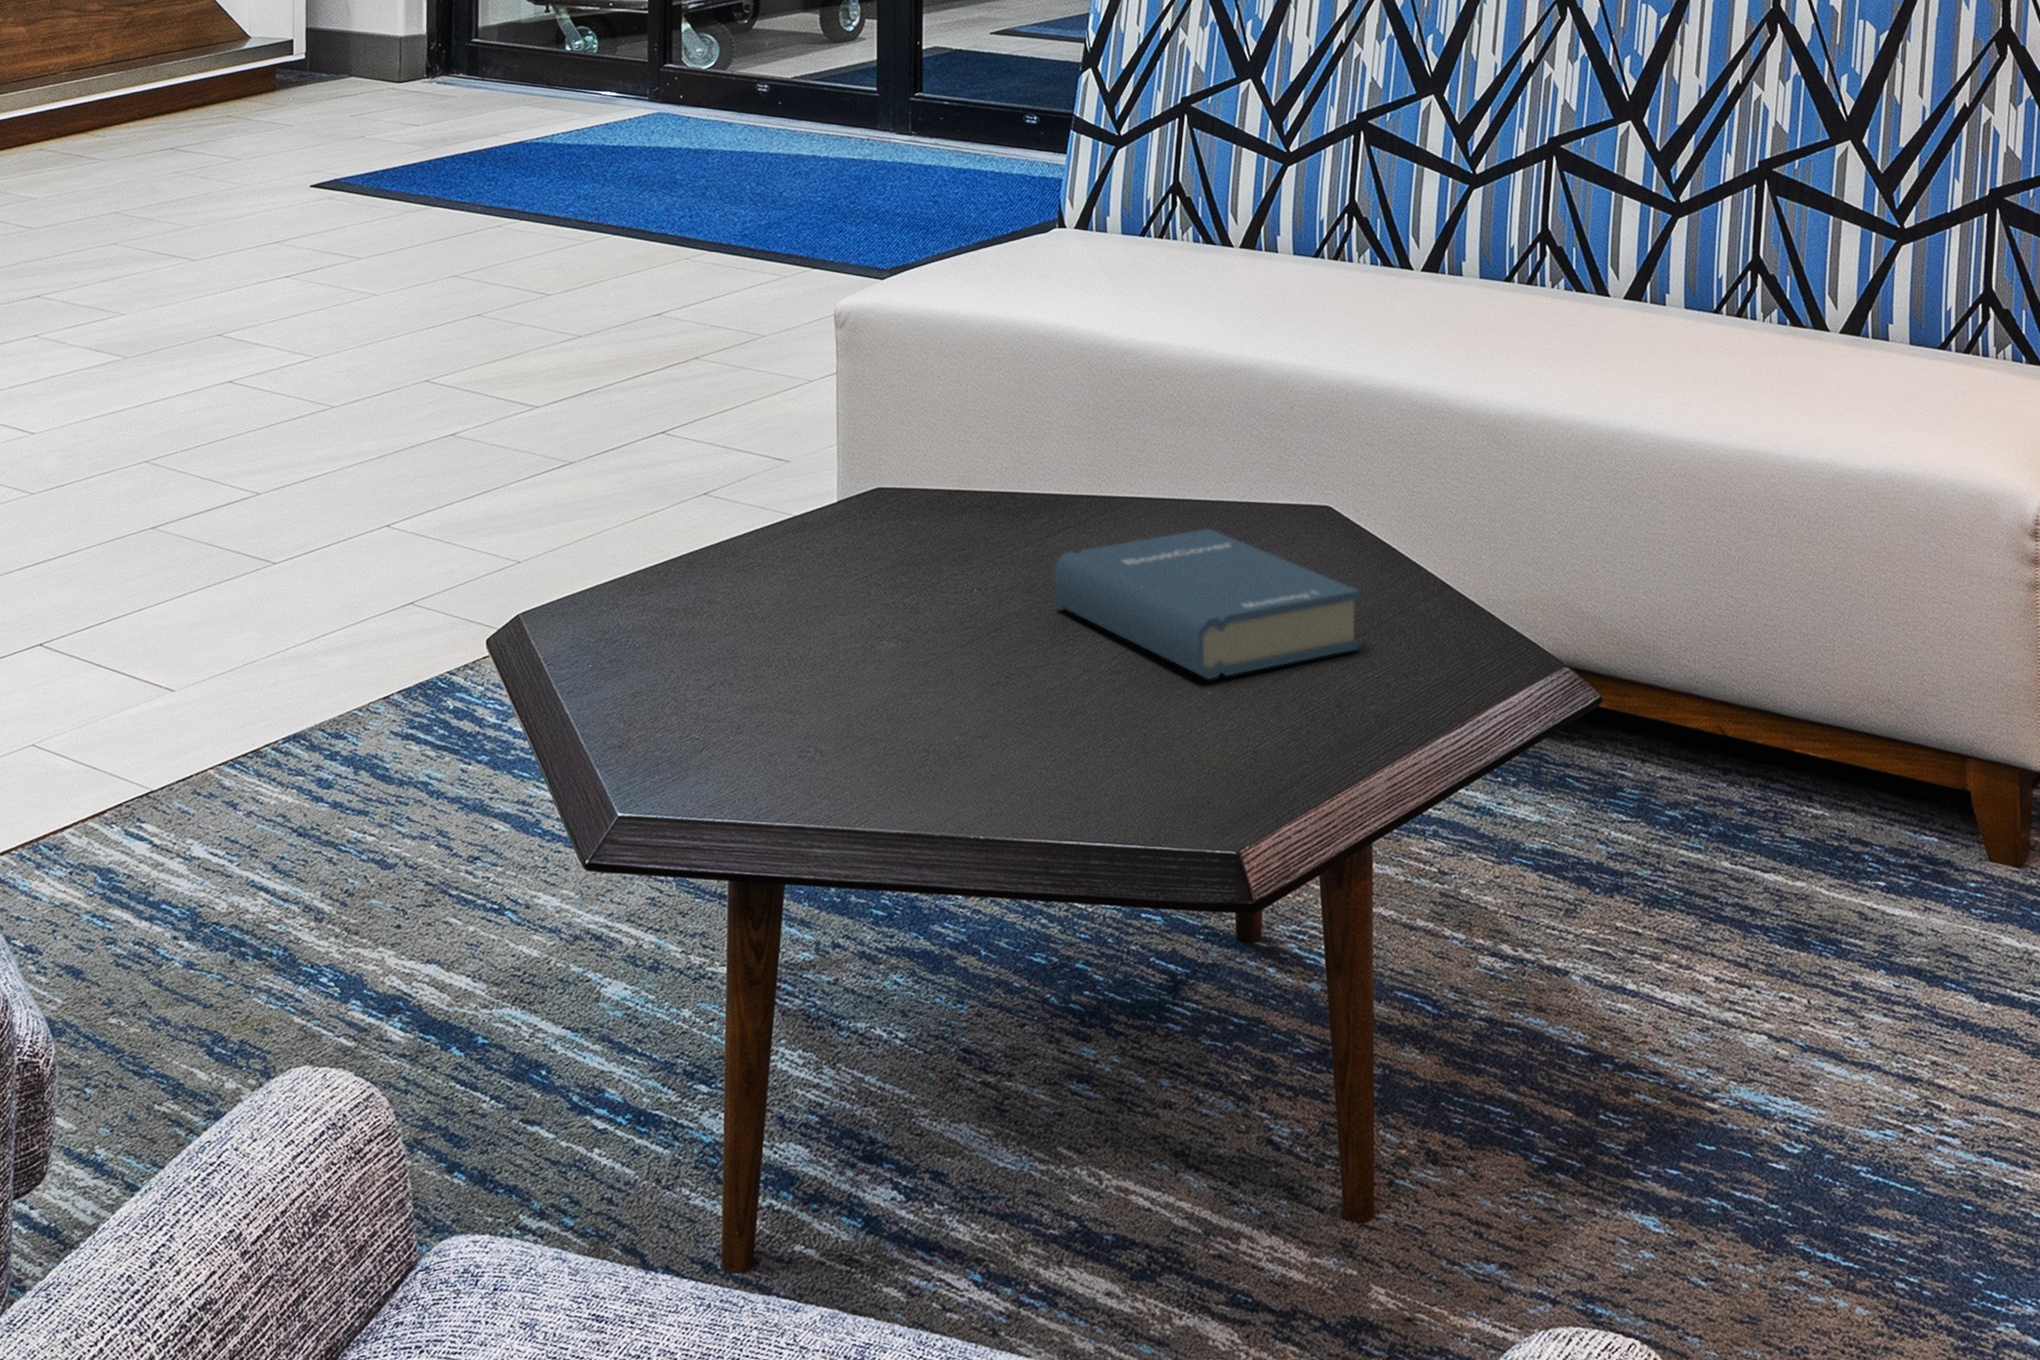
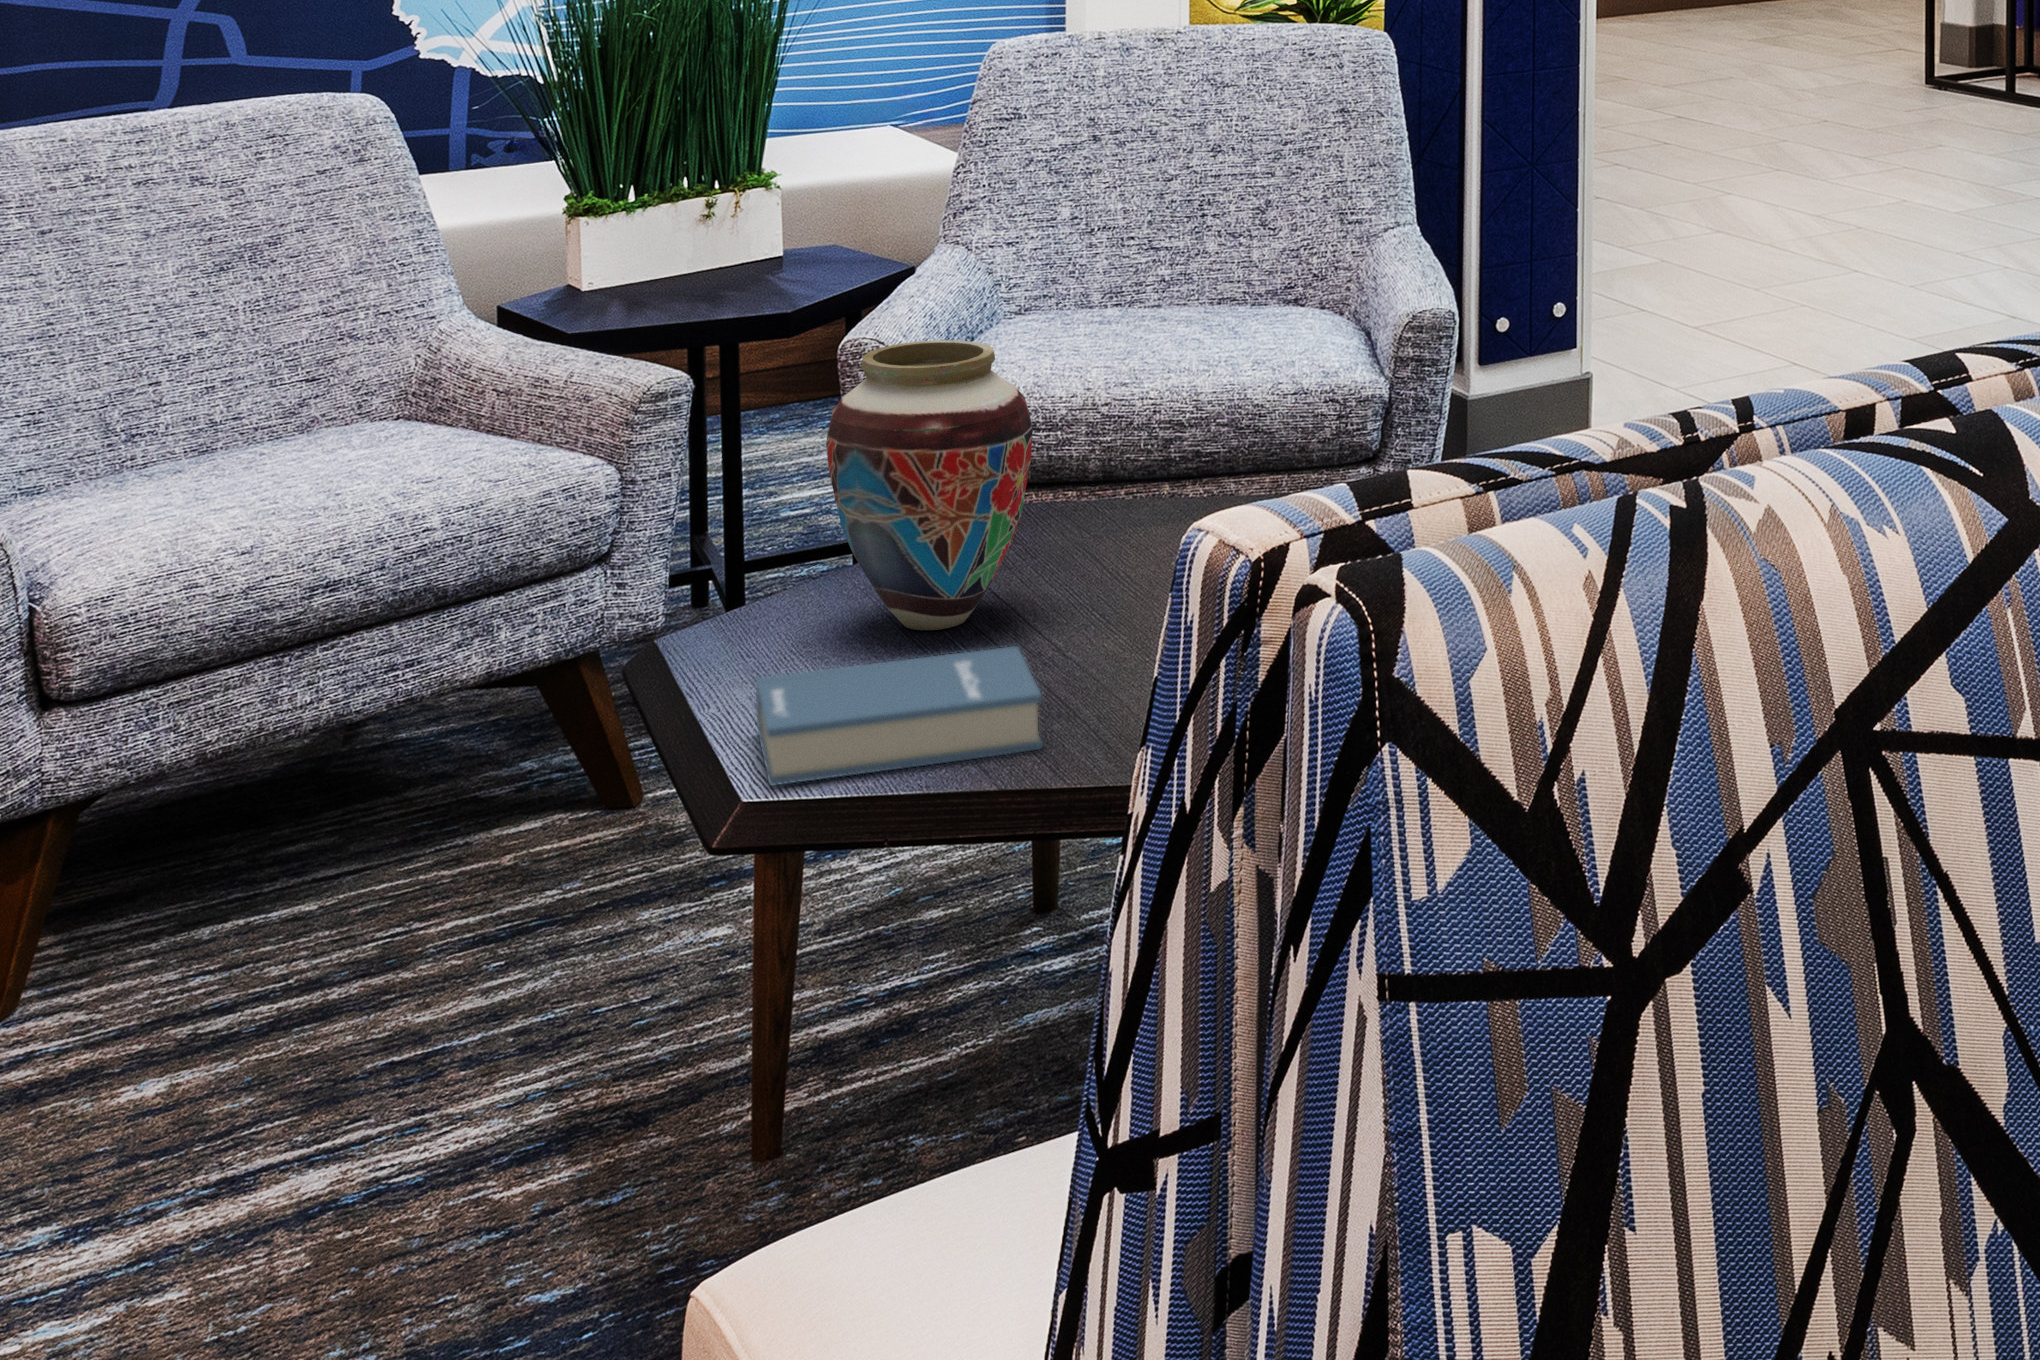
vase: none [662,334,908,692] -> present [826,340,1033,630]

